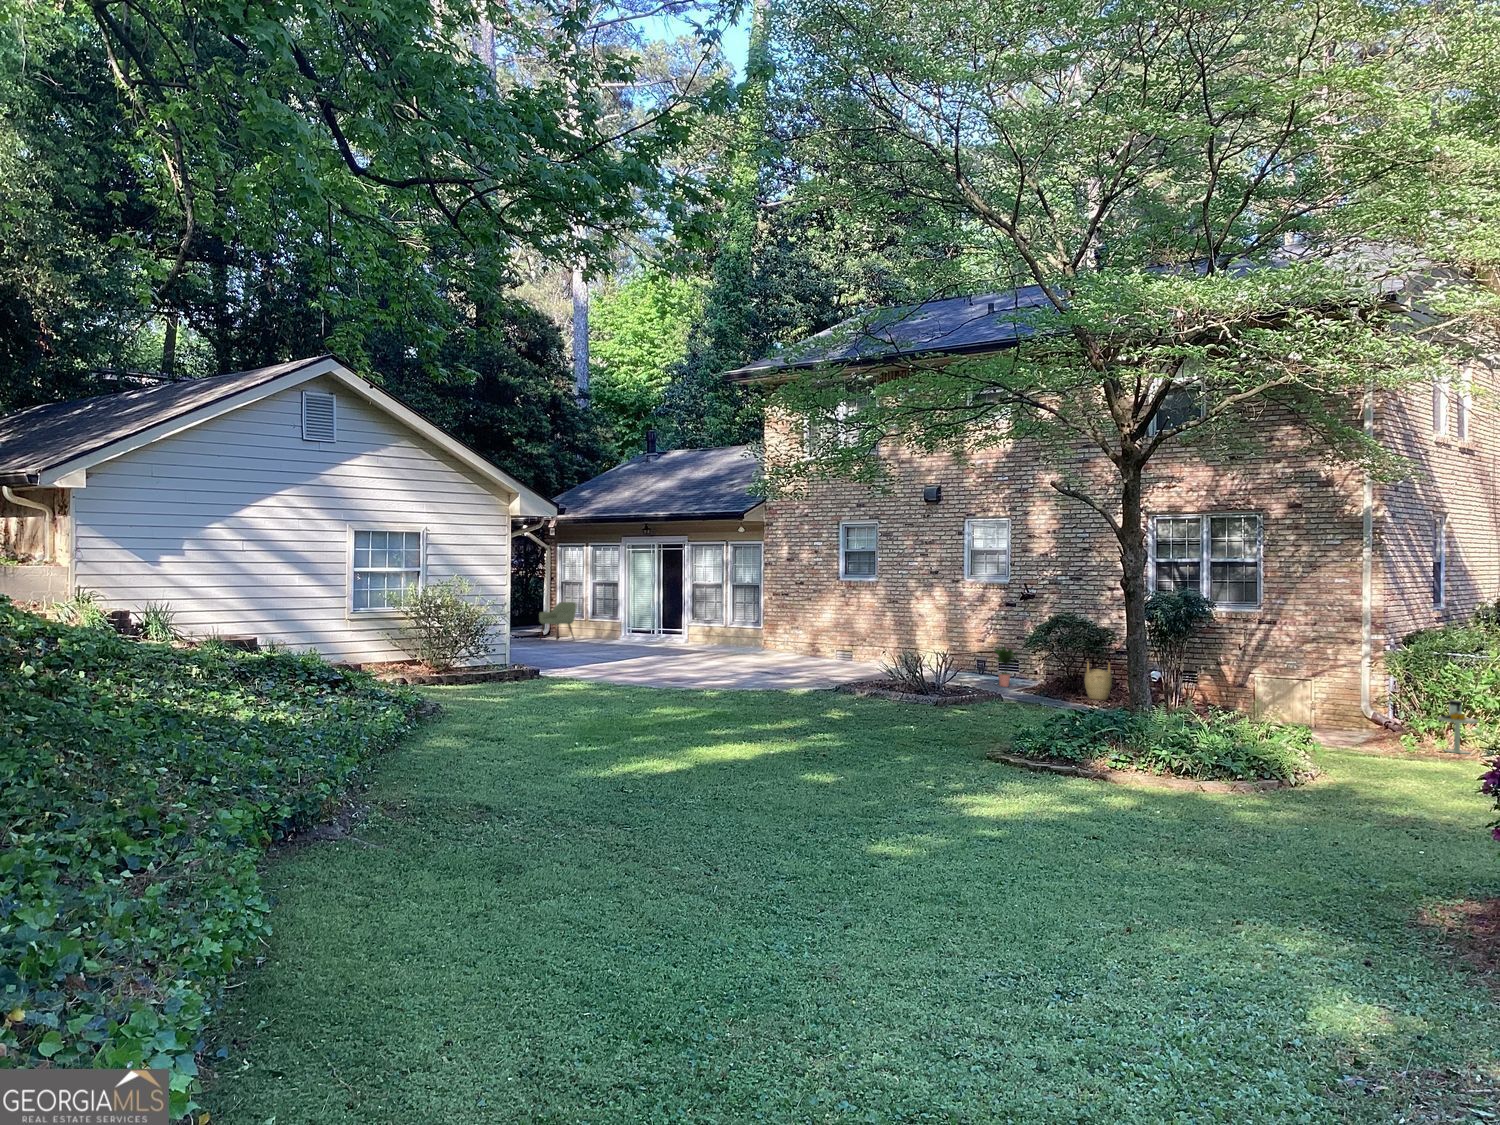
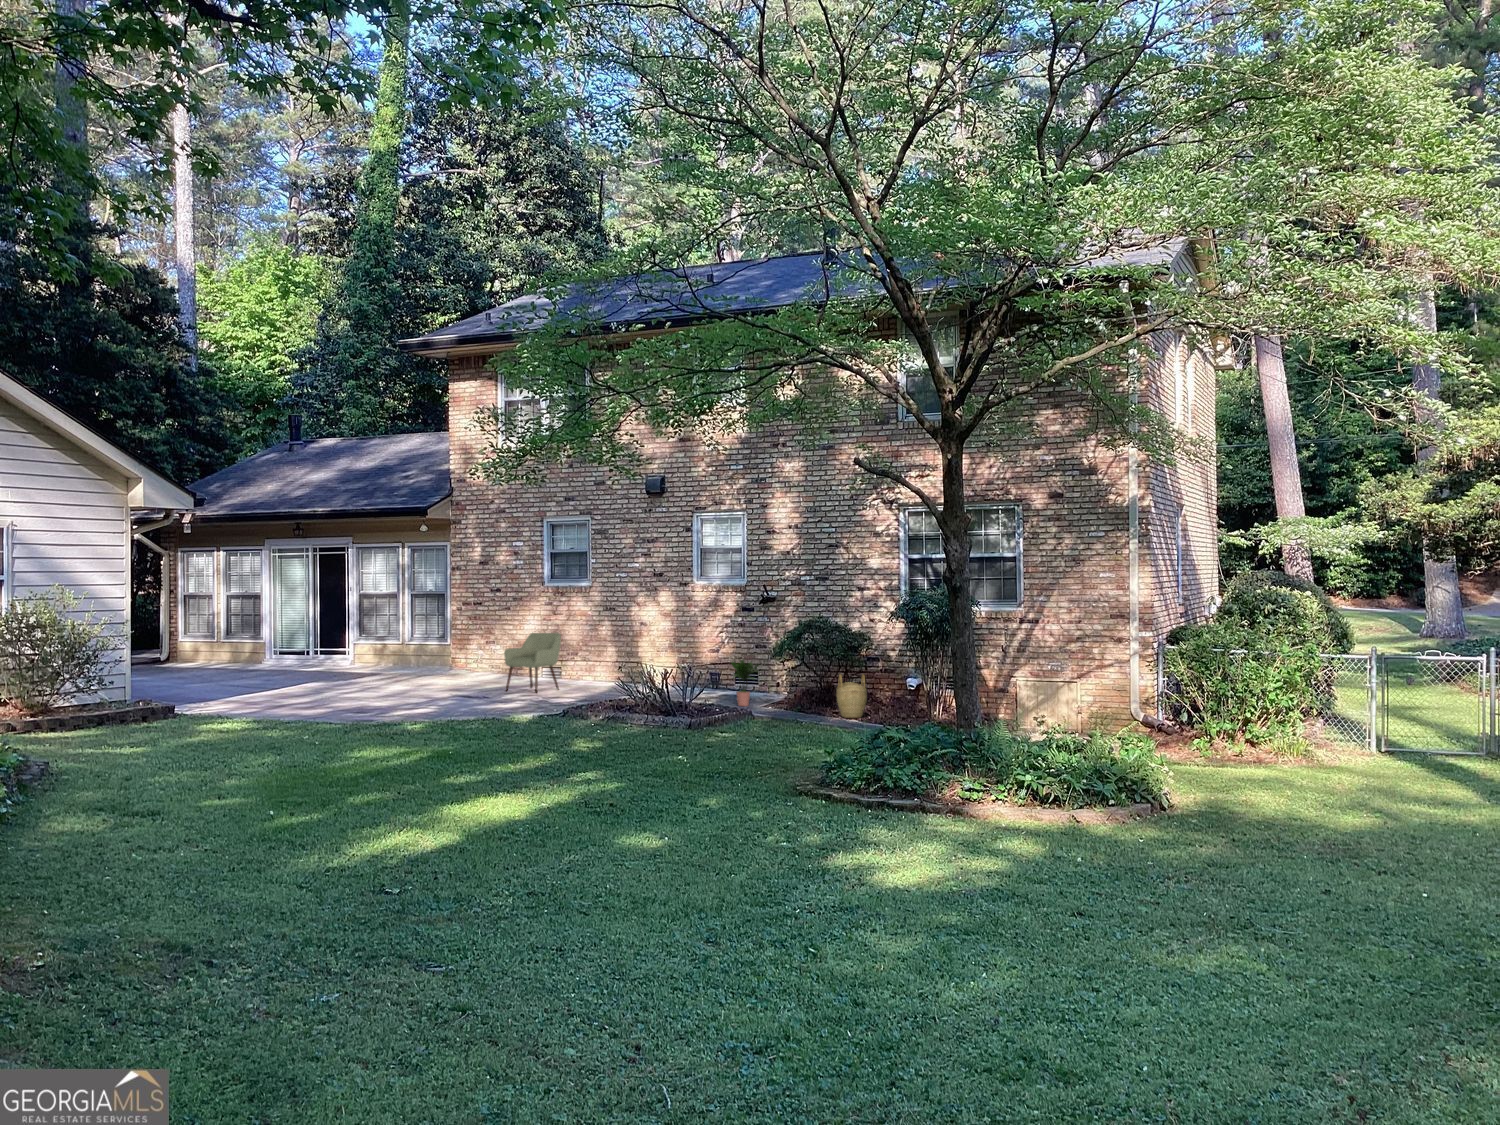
chair: present [539,602,576,640] -> present [504,633,561,693]
side table: present [1438,700,1478,754] -> none [1227,705,1267,764]

